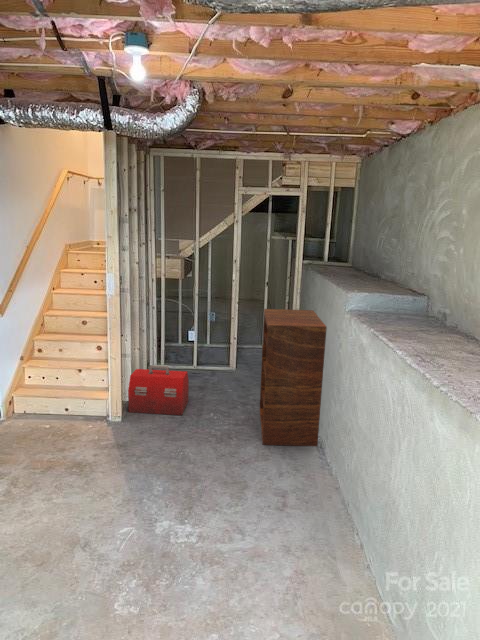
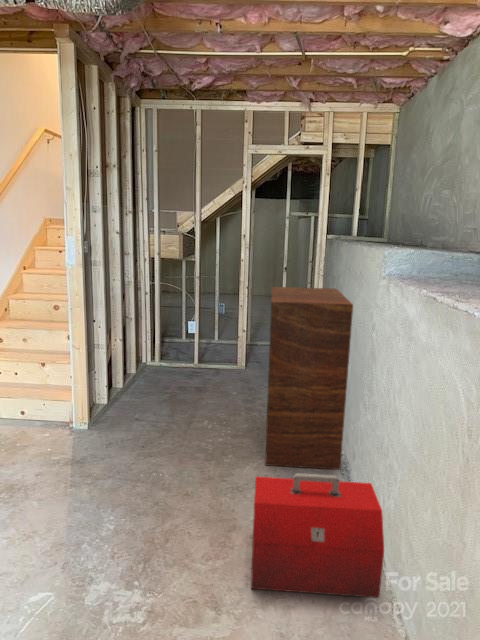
toolbox: present [128,365,189,415] -> present [251,473,384,598]

